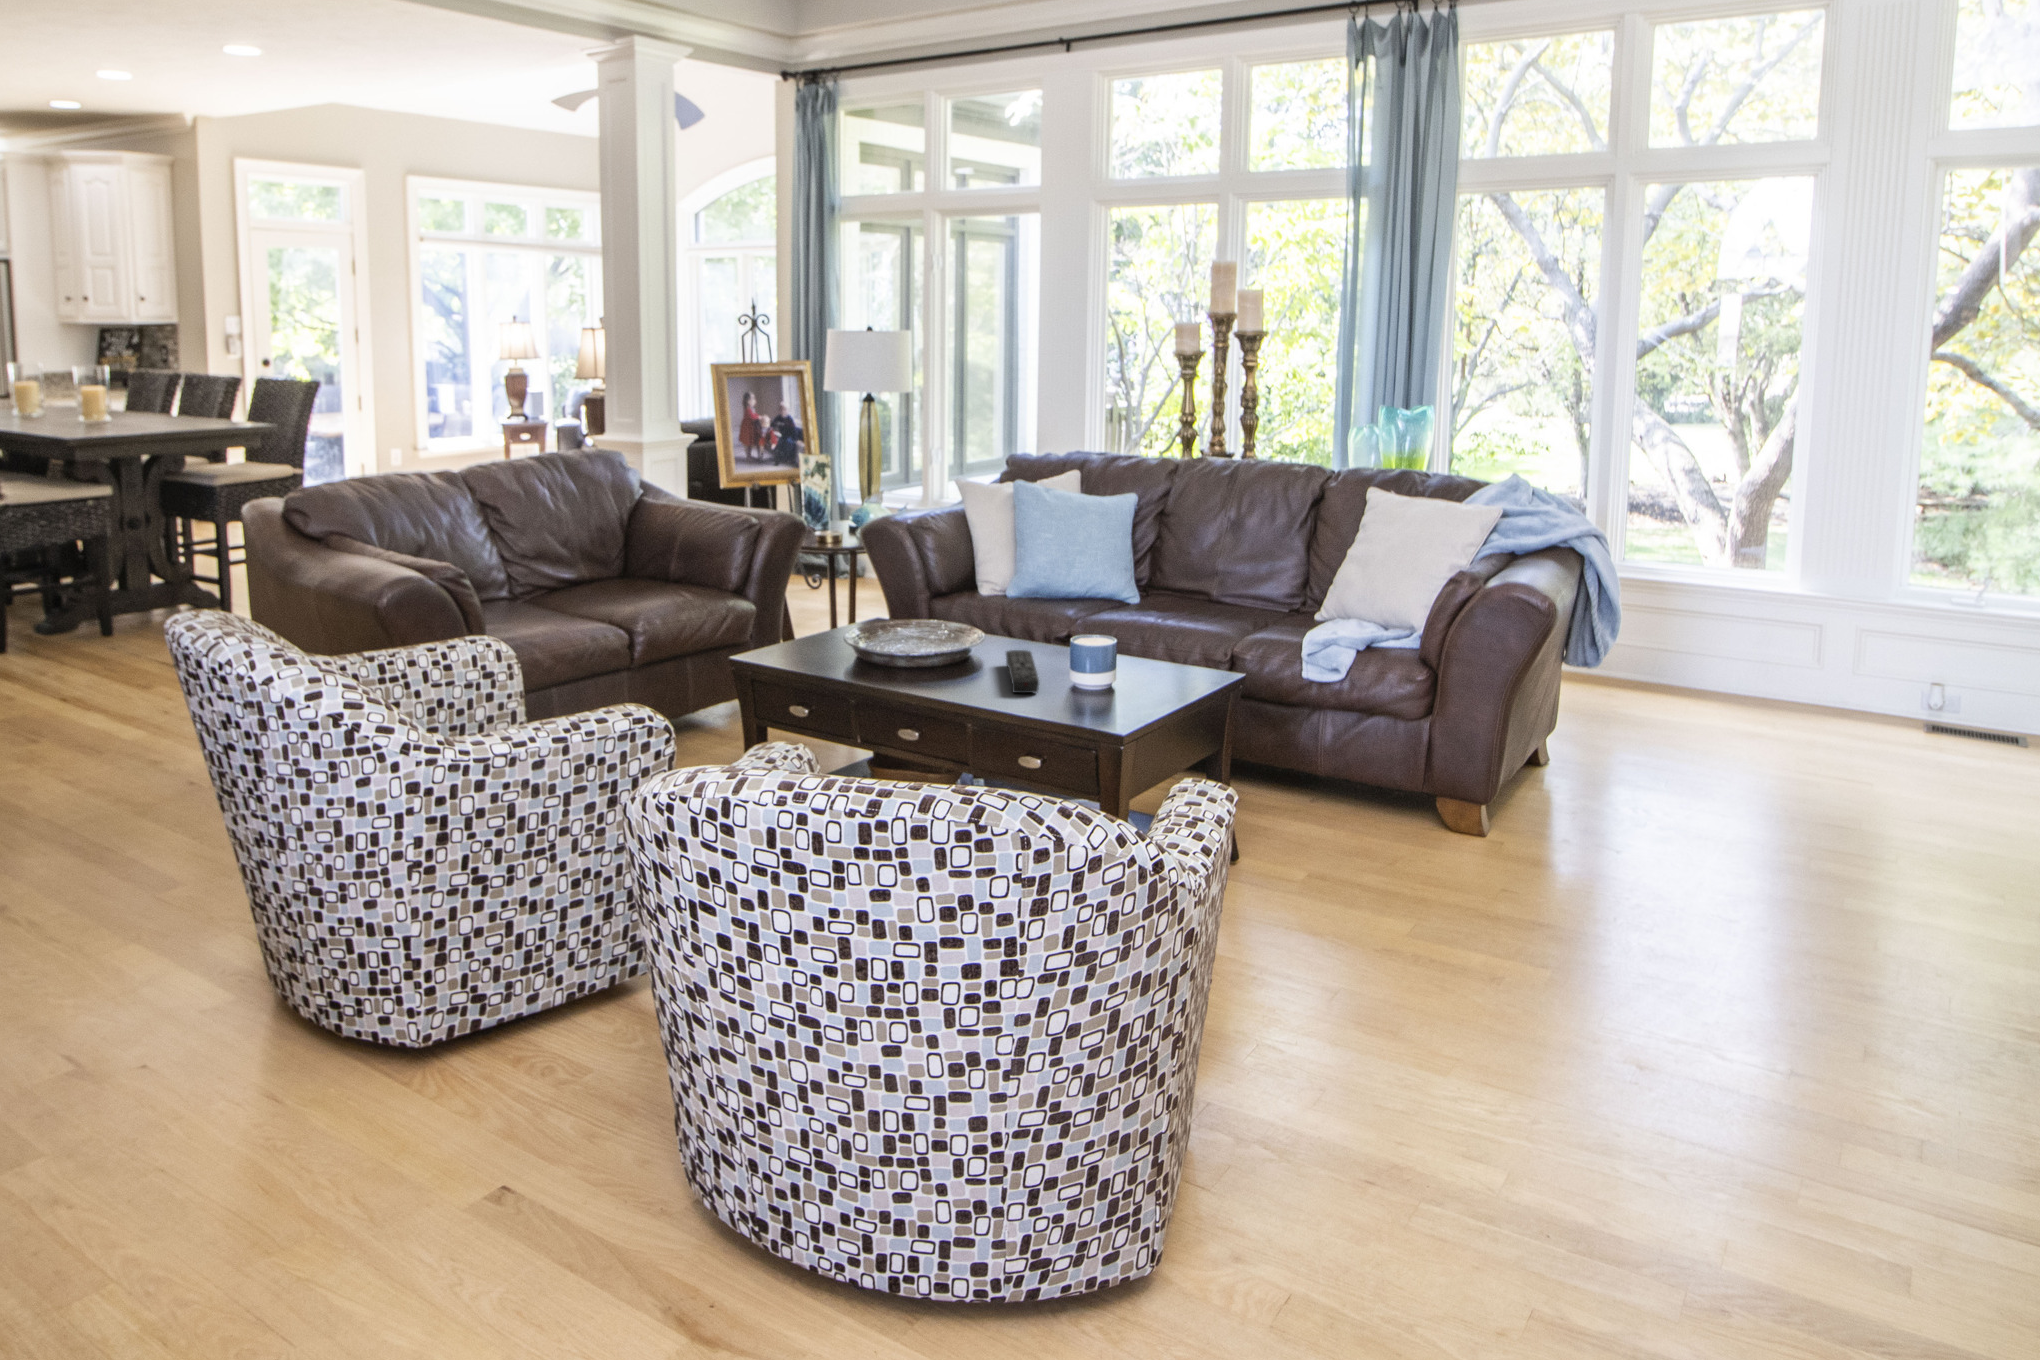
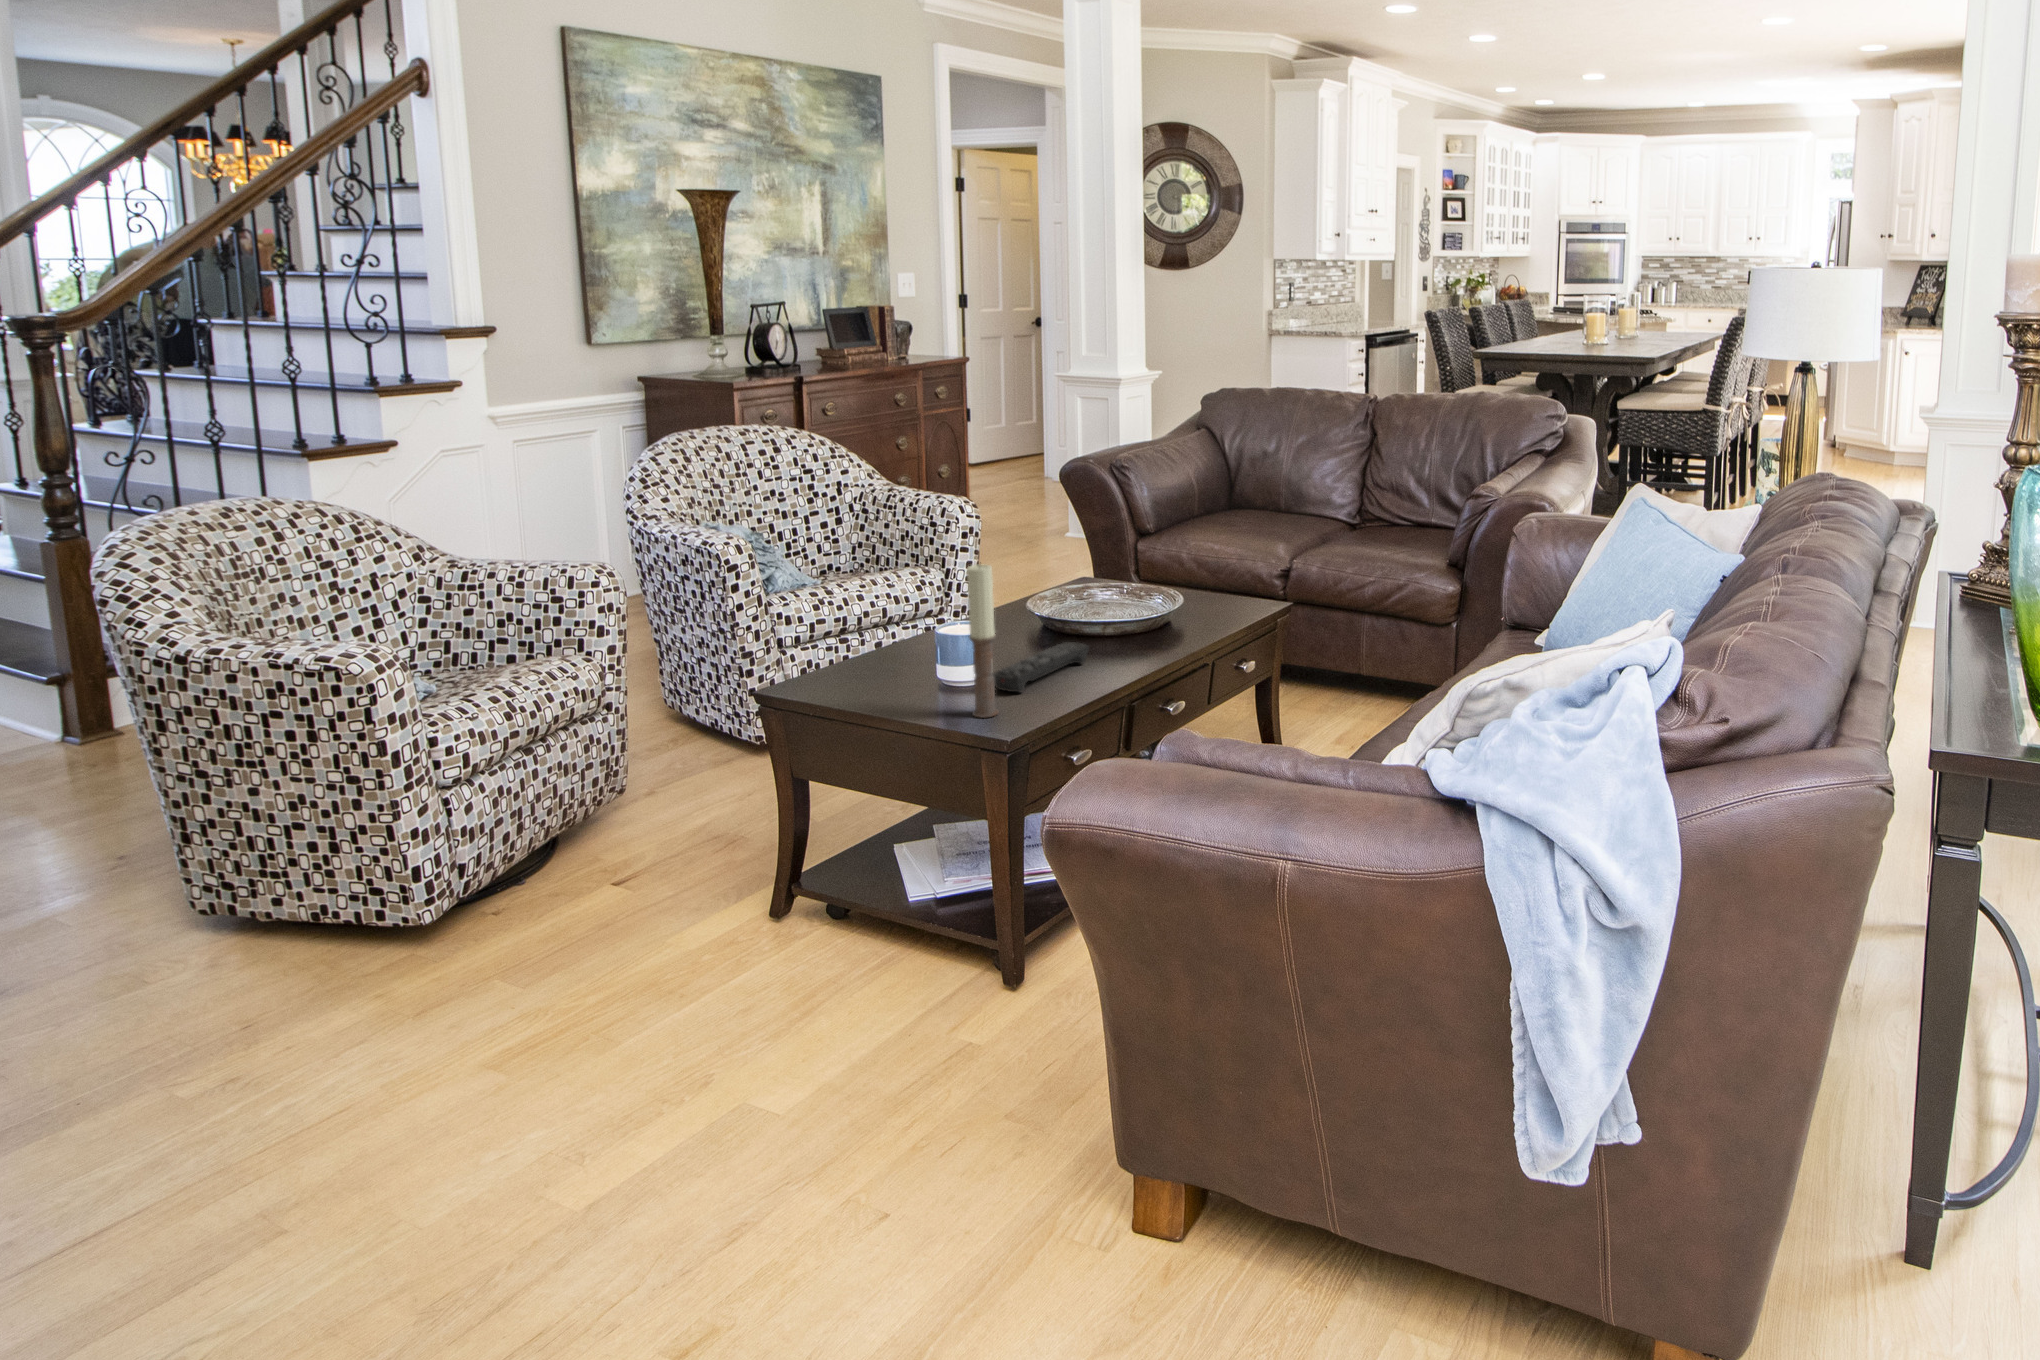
candle: none [1036,584,1058,714] -> present [967,564,998,718]

